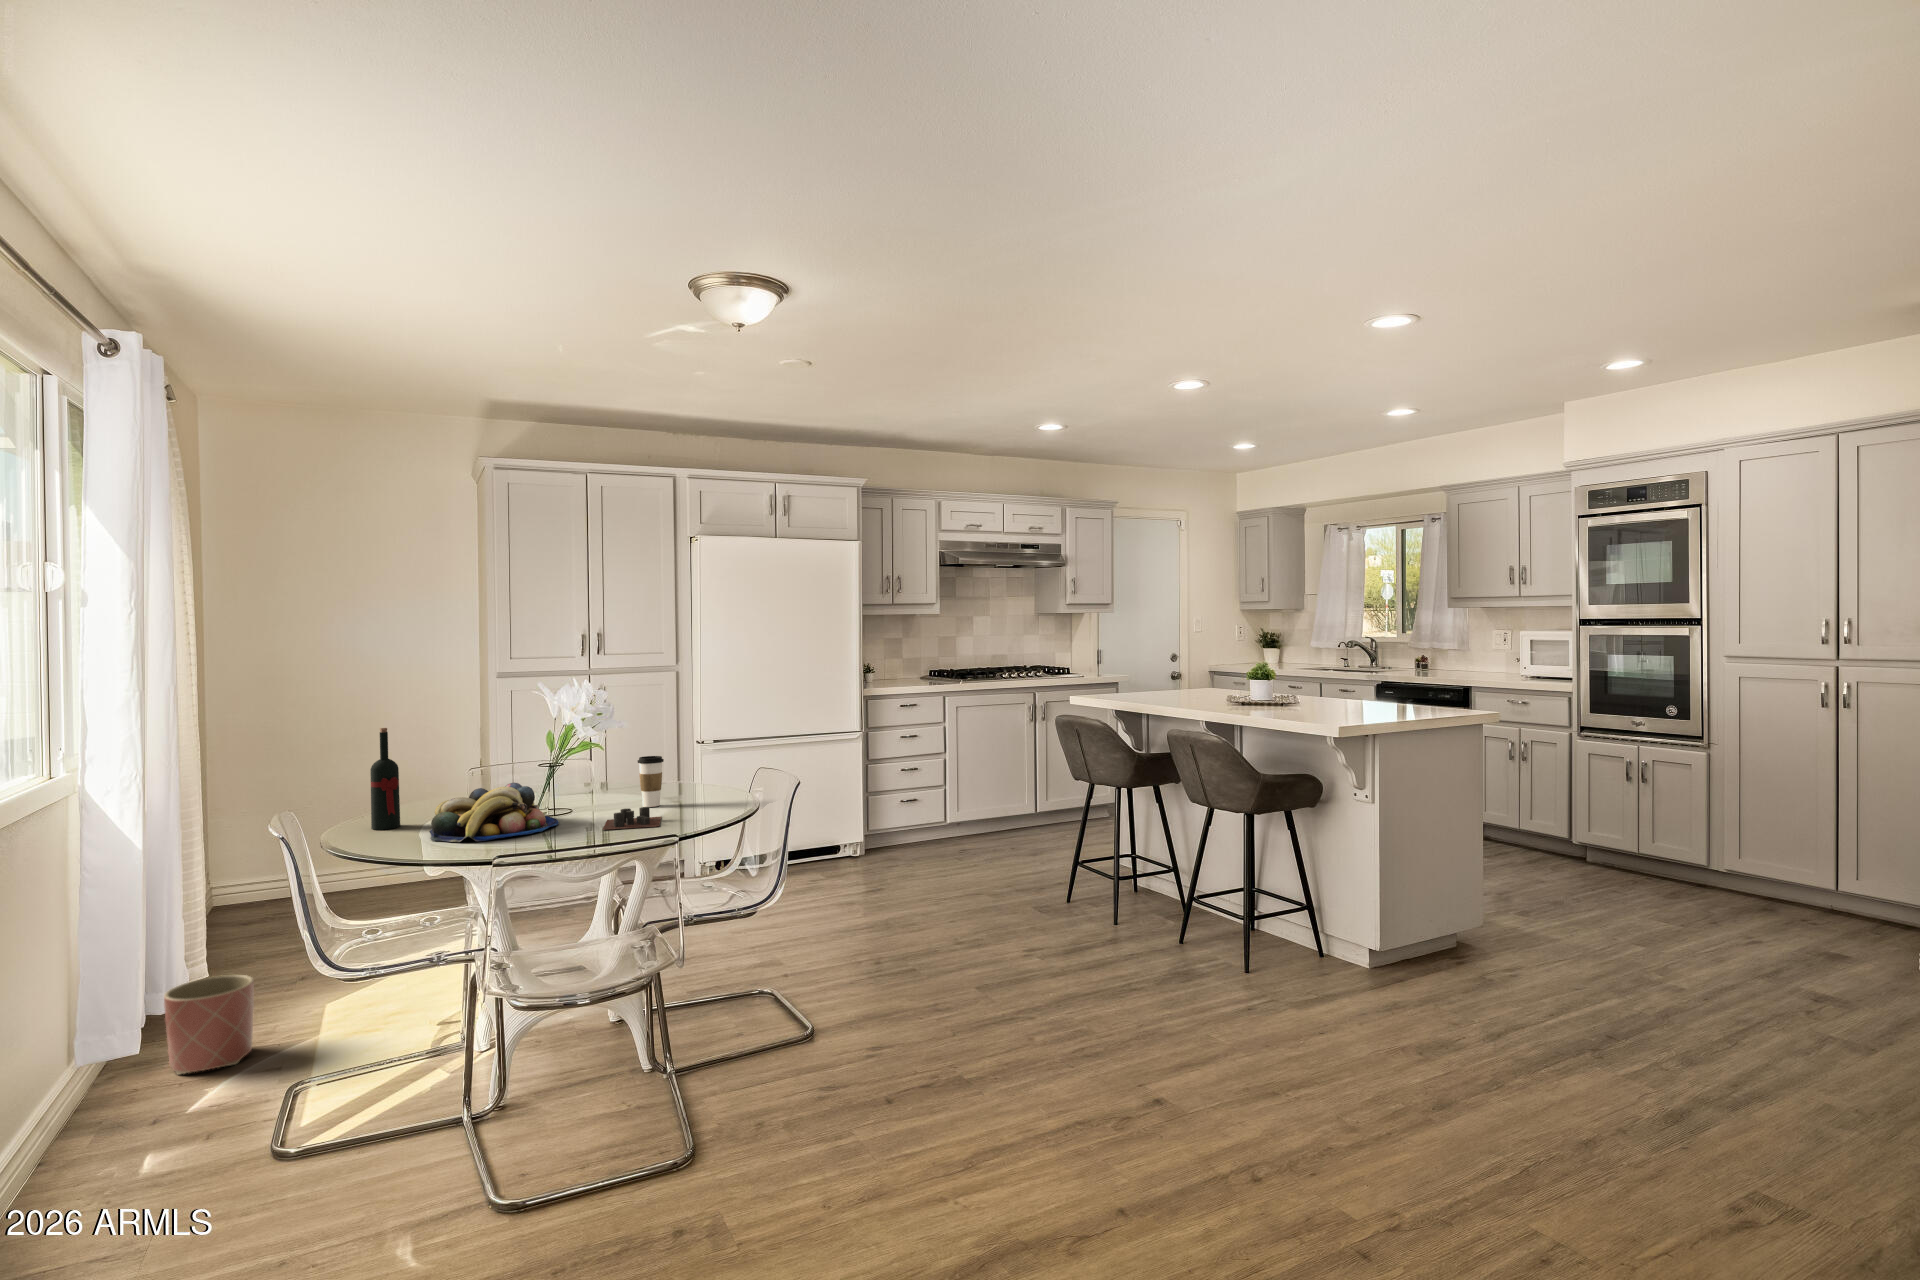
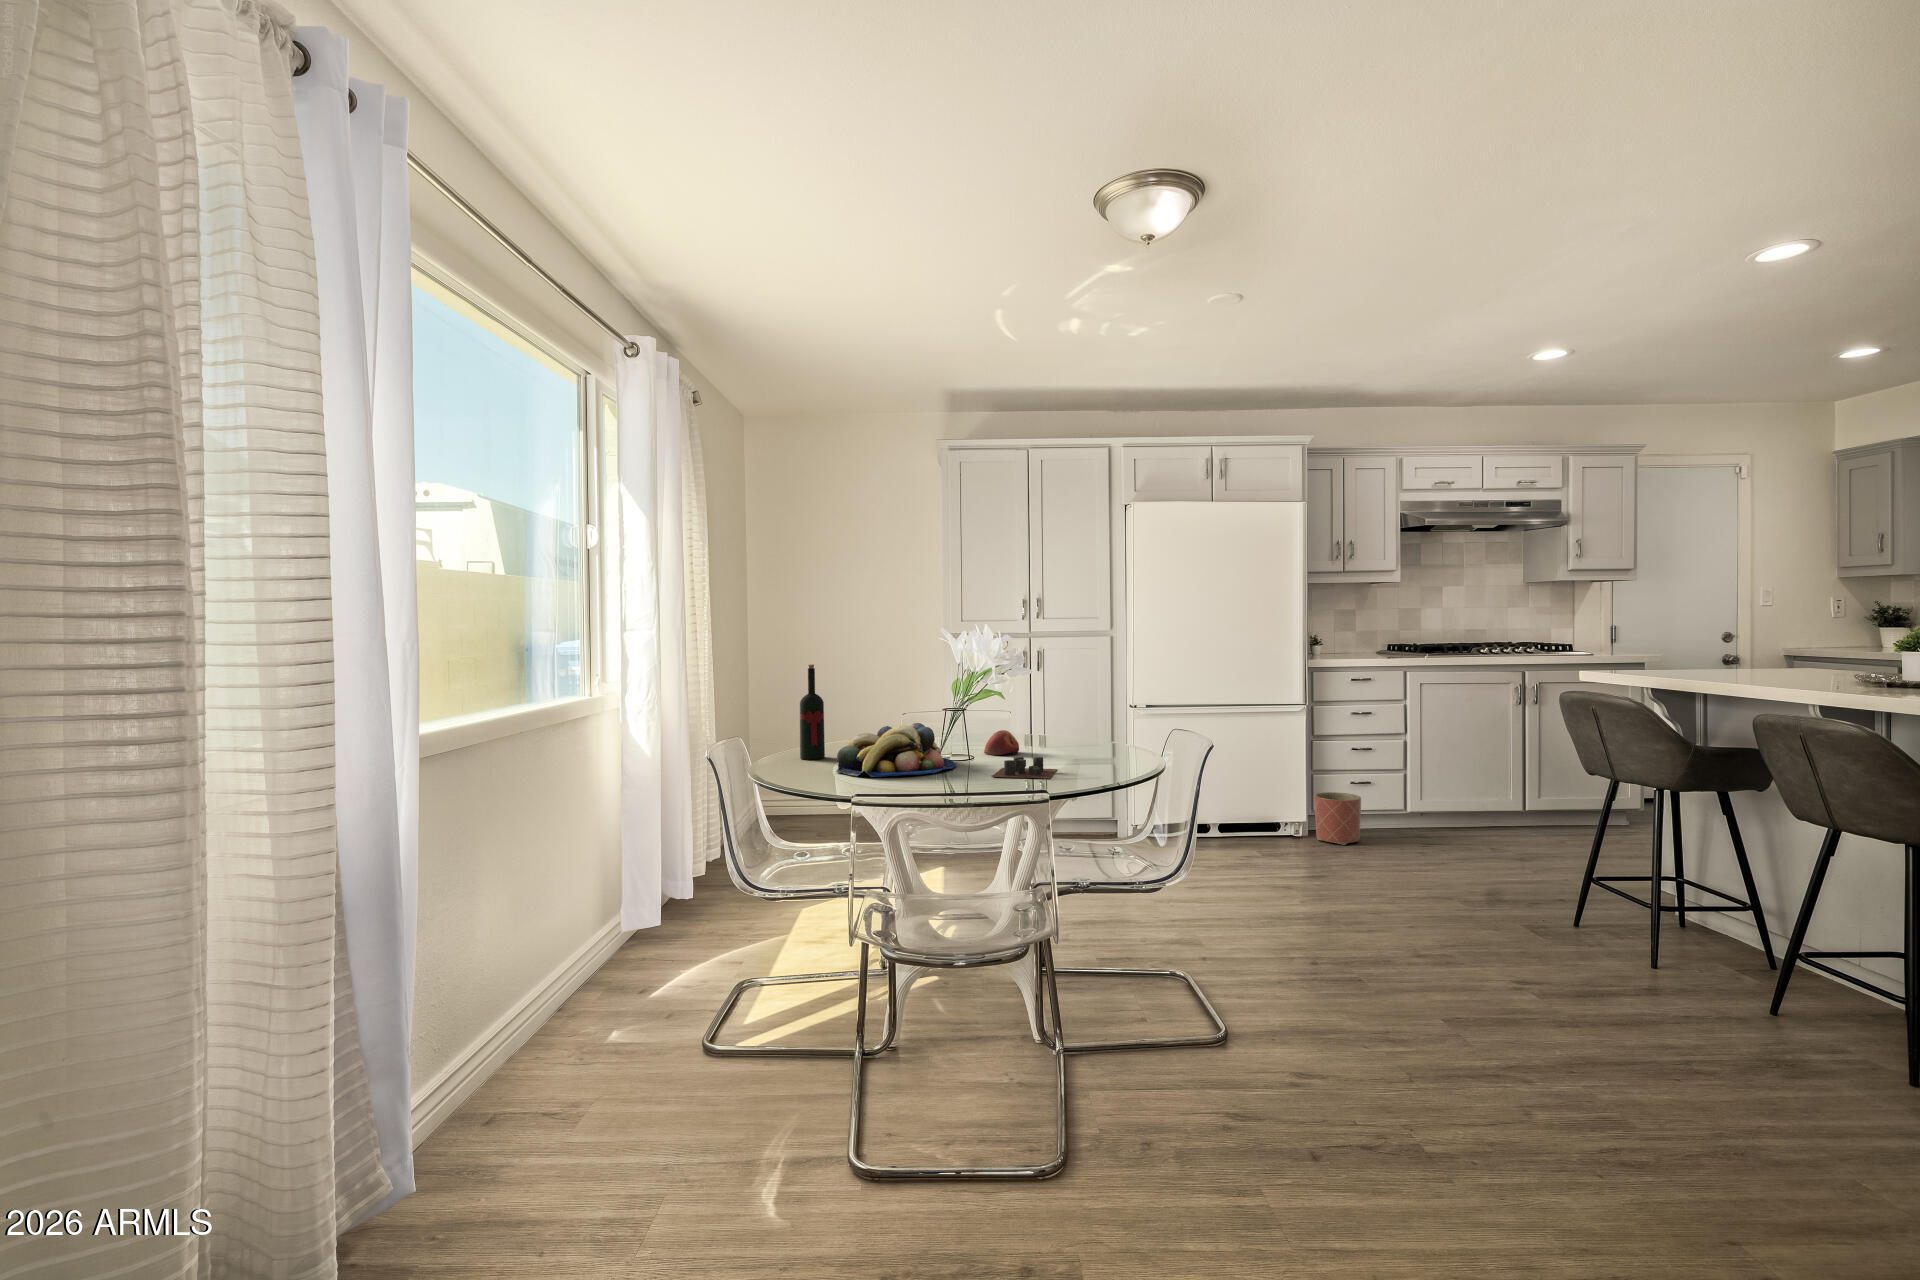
coffee cup: present [638,756,664,807] -> none [1039,705,1066,759]
apple: none [578,782,615,807] -> present [984,730,1019,755]
planter: present [164,974,254,1074] -> present [1314,792,1361,845]

